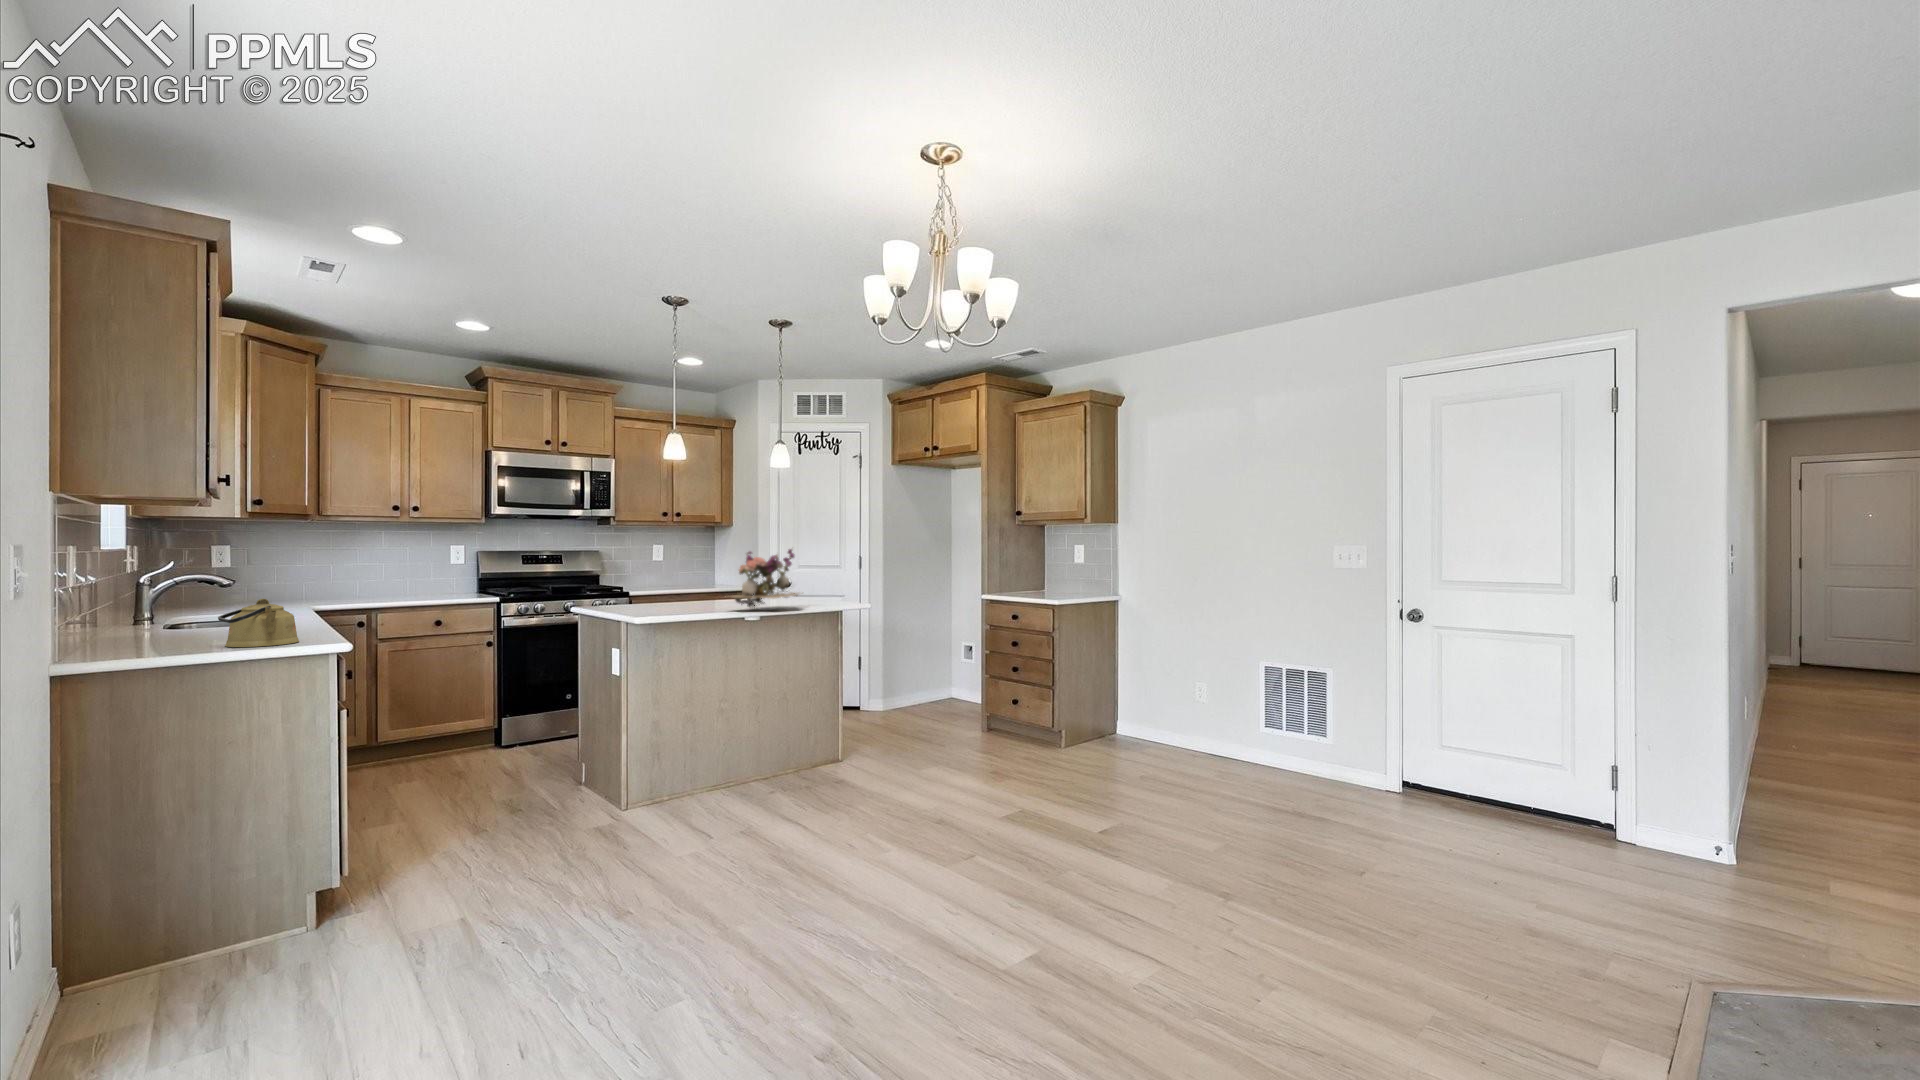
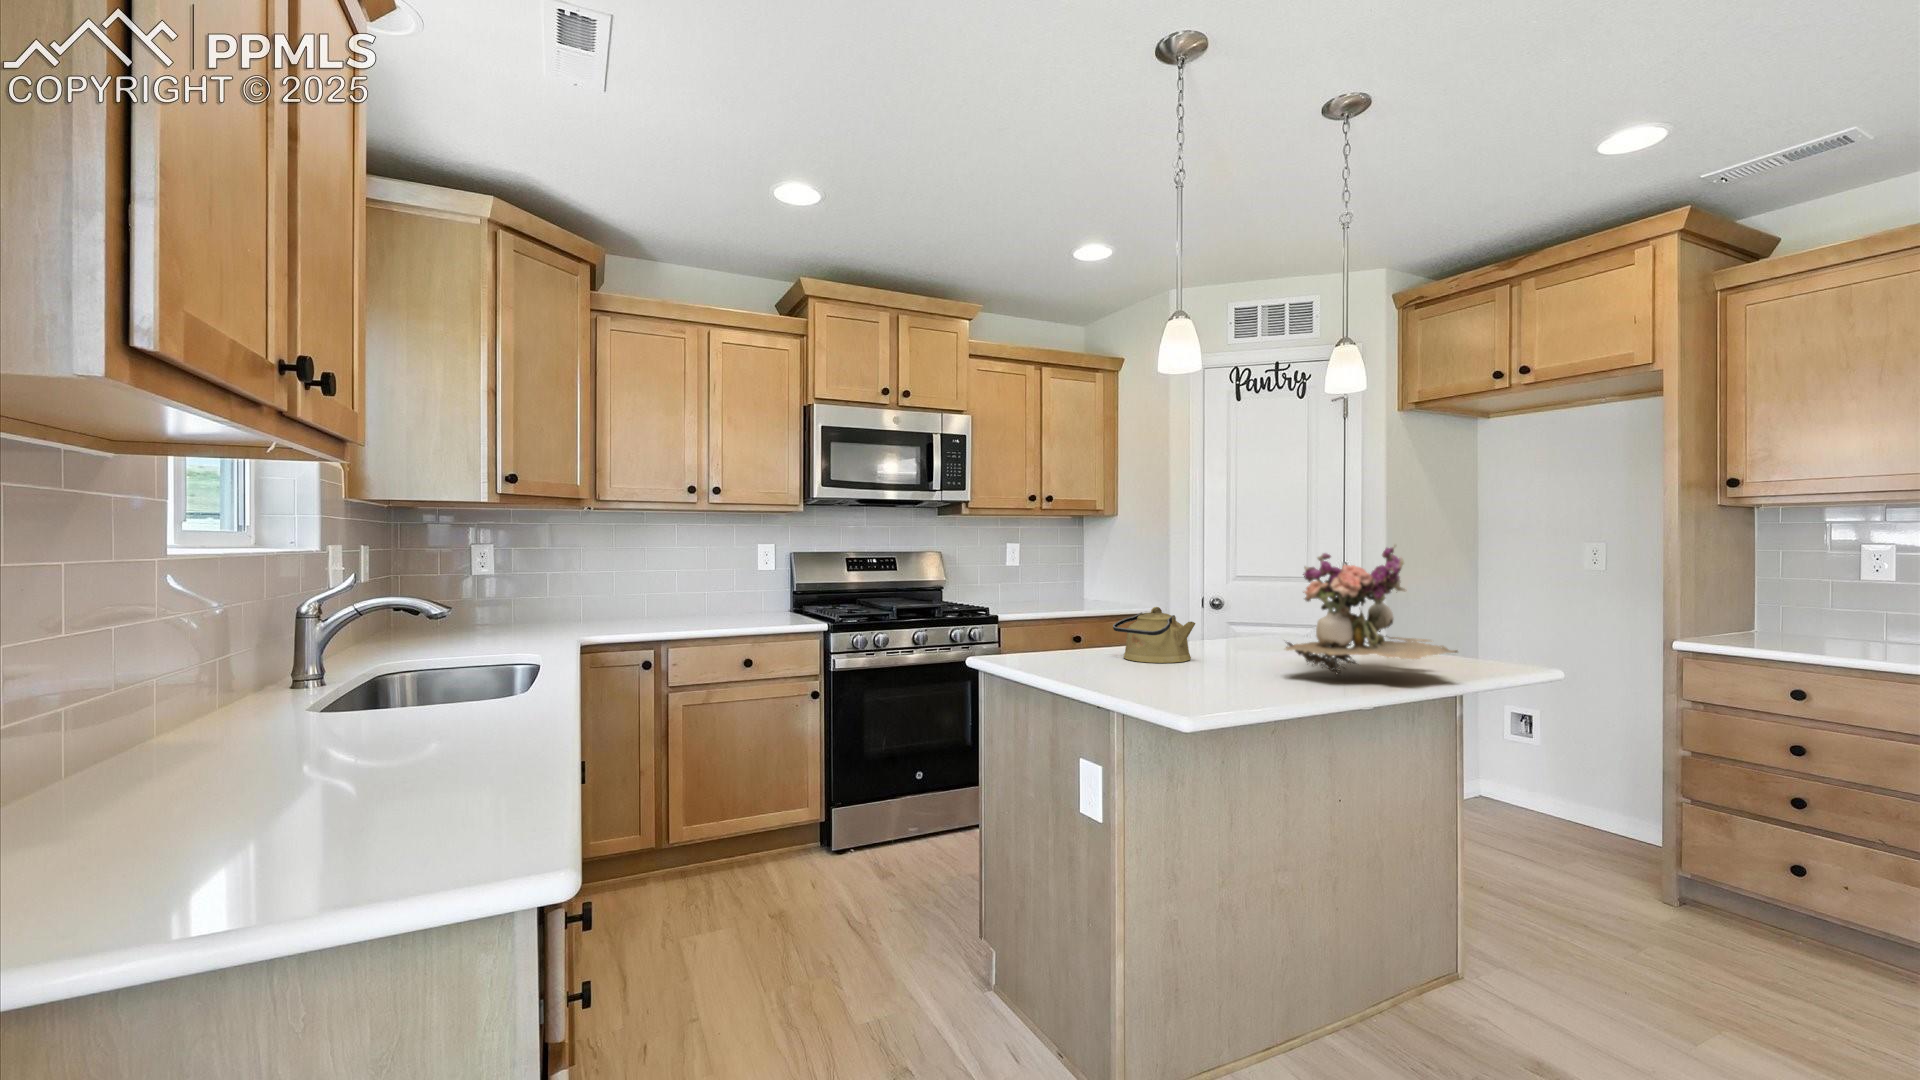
kettle: present [218,599,299,647] -> present [1113,607,1195,663]

